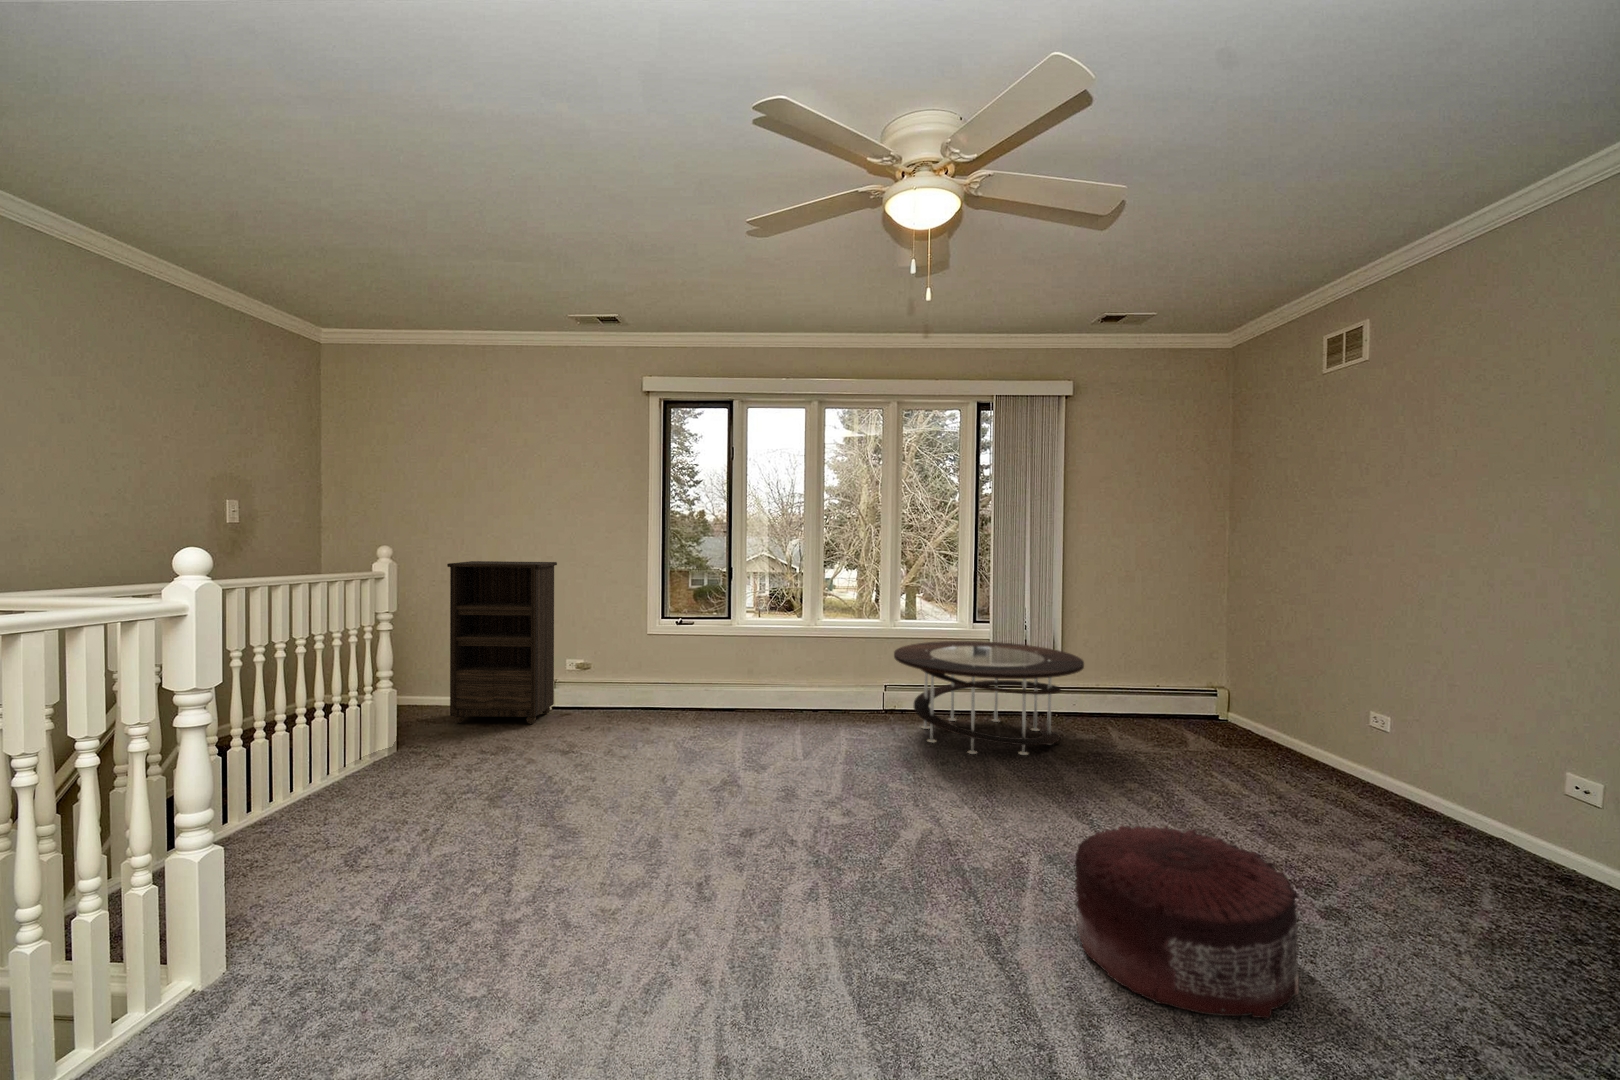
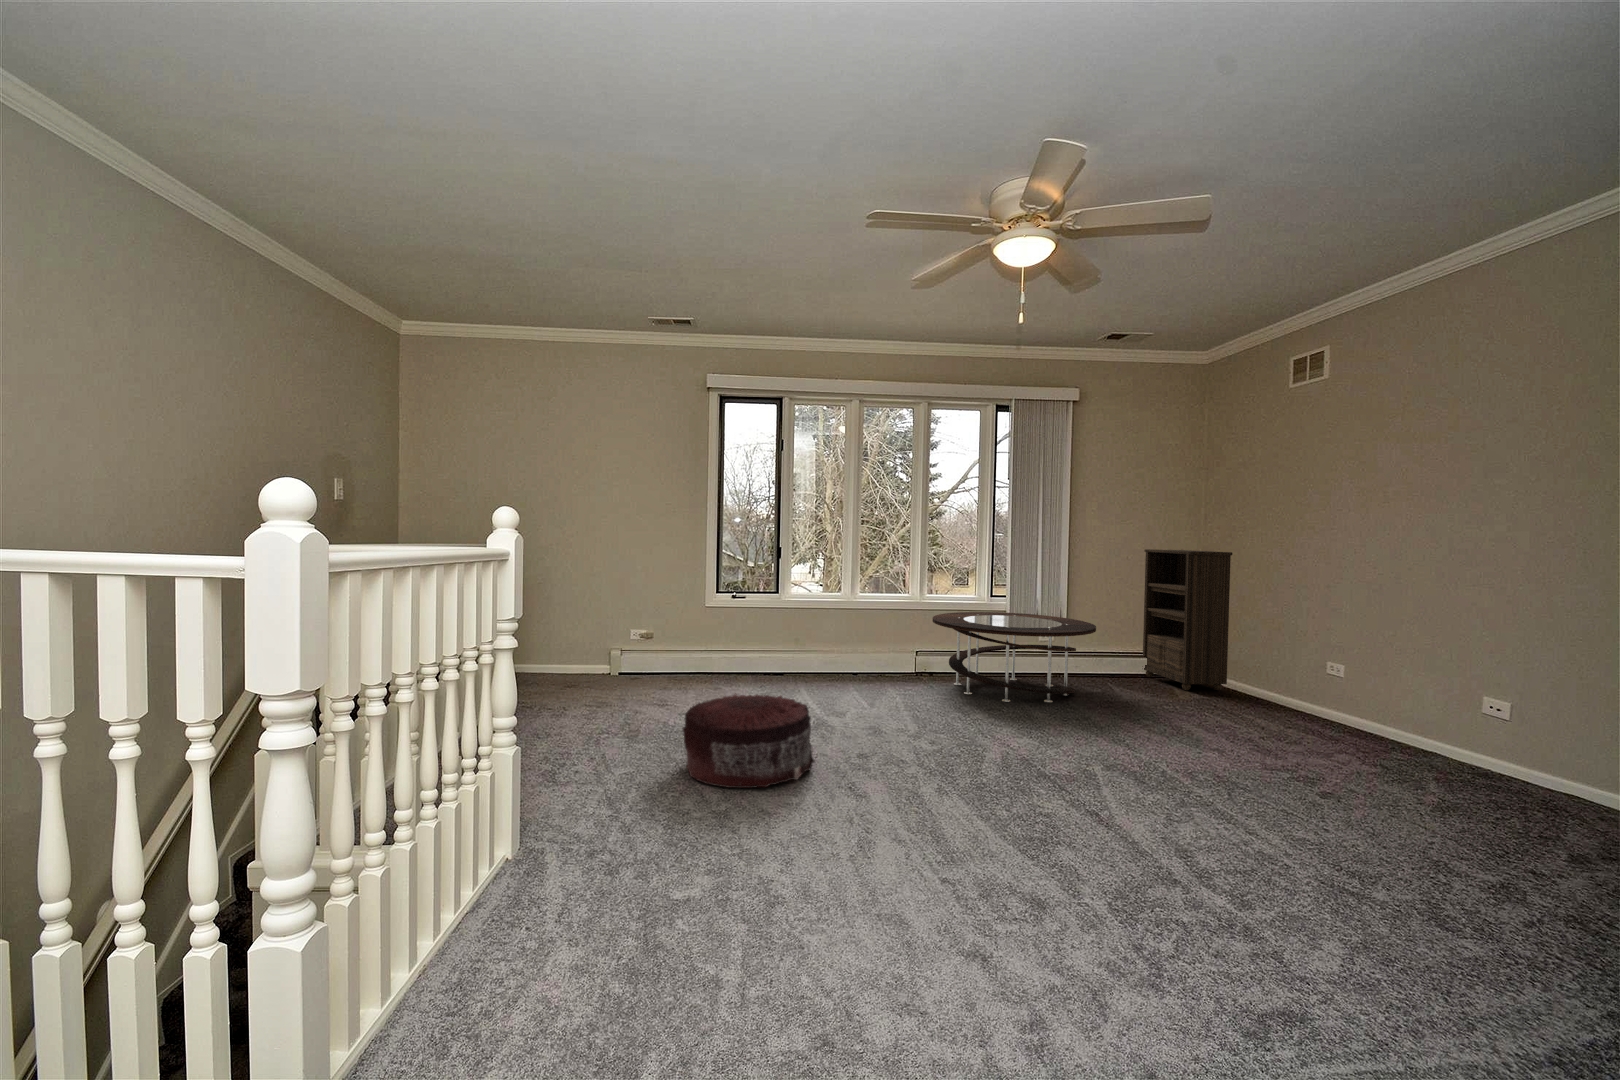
bookshelf: present [447,561,557,724] -> present [1143,549,1233,690]
pouf: present [1075,825,1299,1018] -> present [683,695,815,788]

